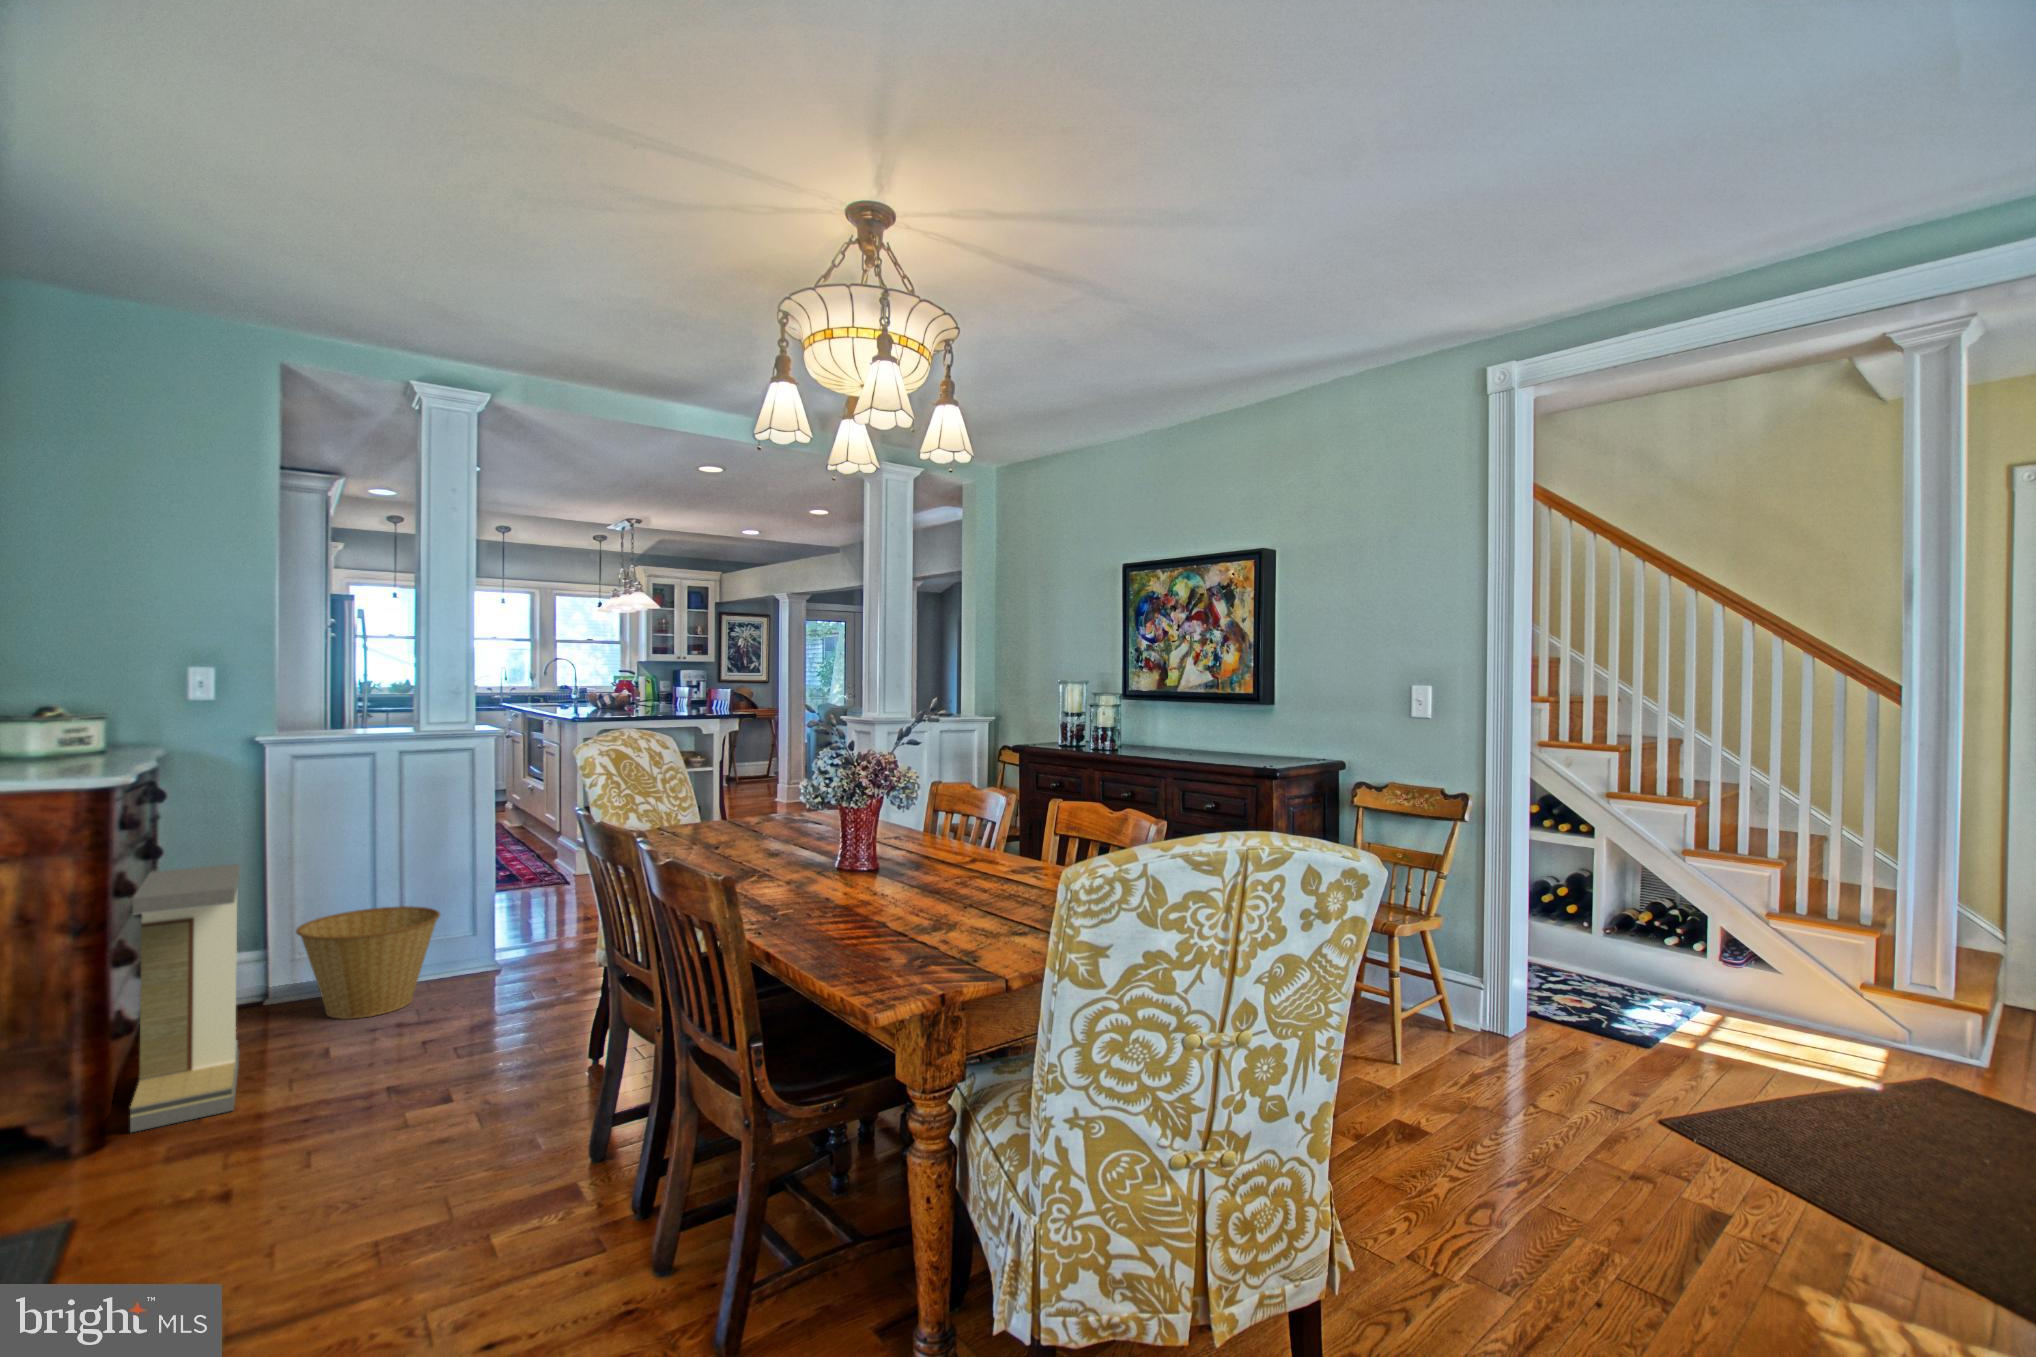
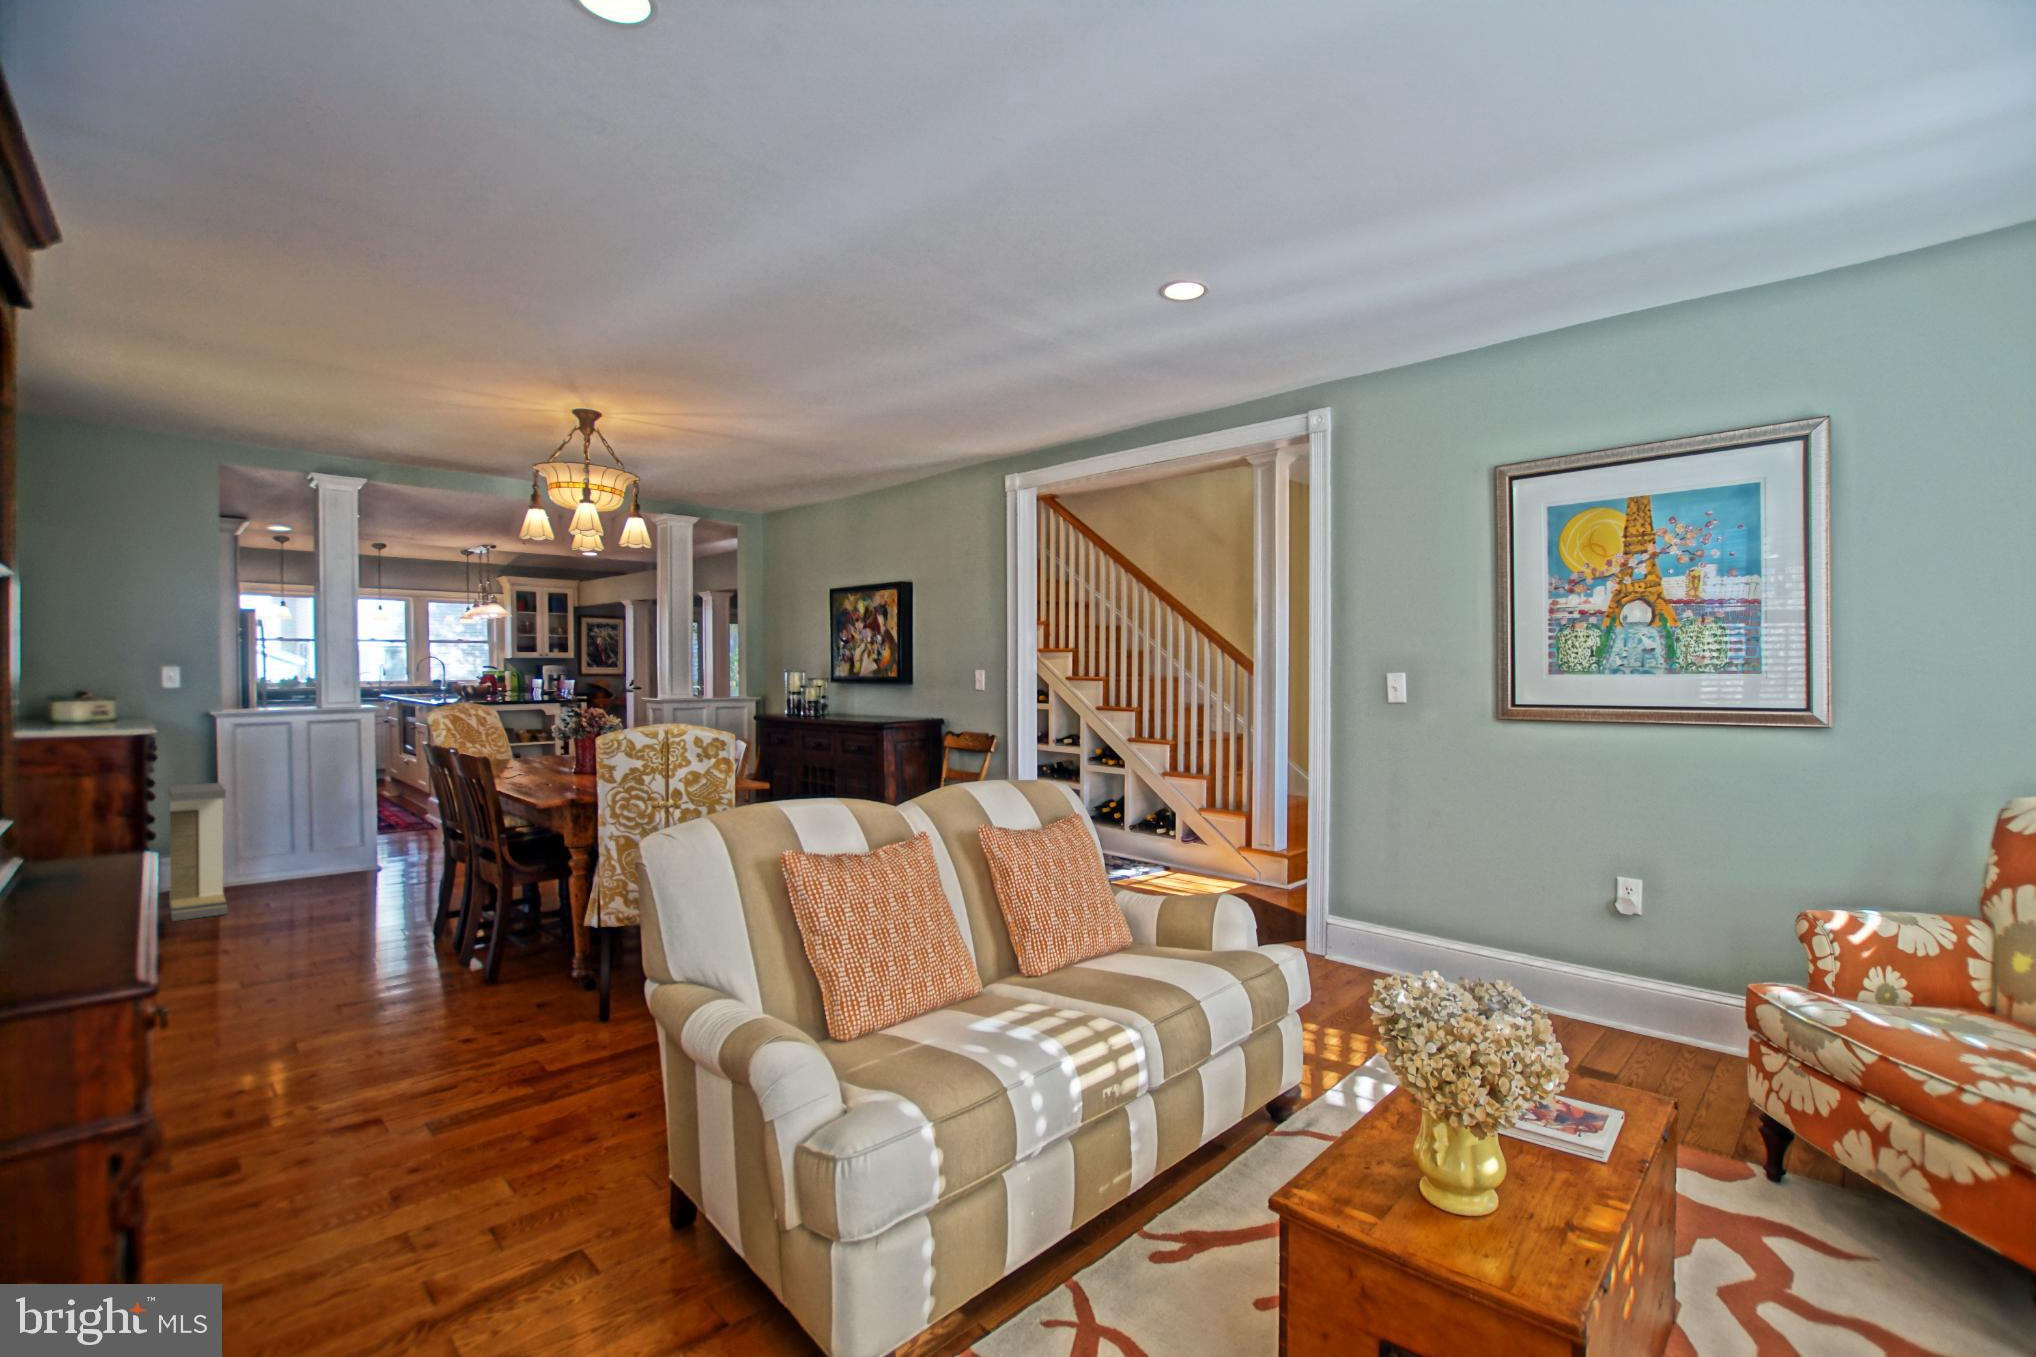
basket: present [296,906,440,1019] -> none [248,821,341,885]

